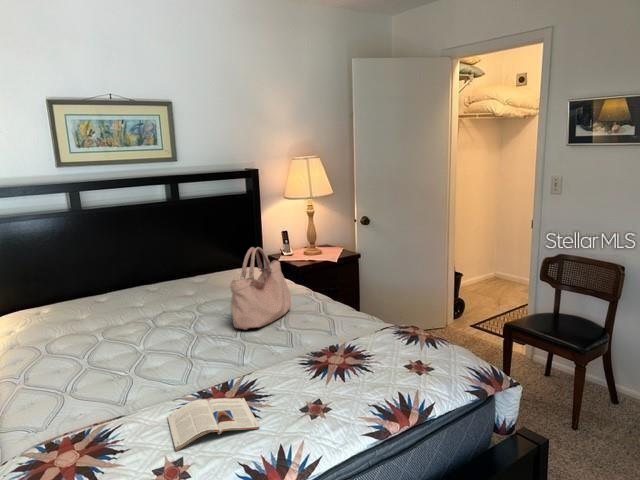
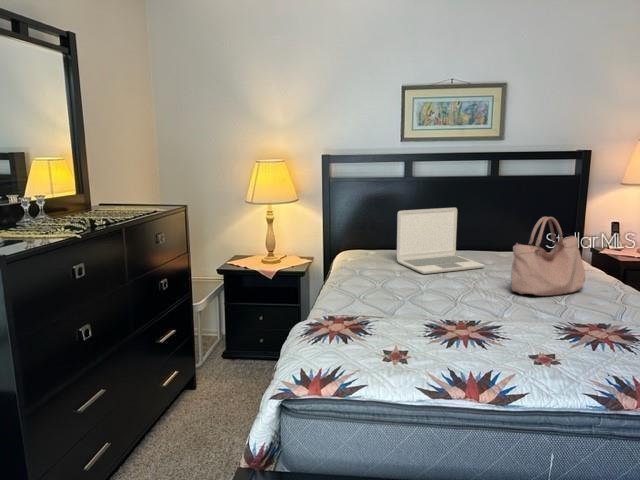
laptop: none [79,242,190,329] -> present [397,208,485,274]
magazine: present [168,398,260,451] -> none [406,321,483,355]

